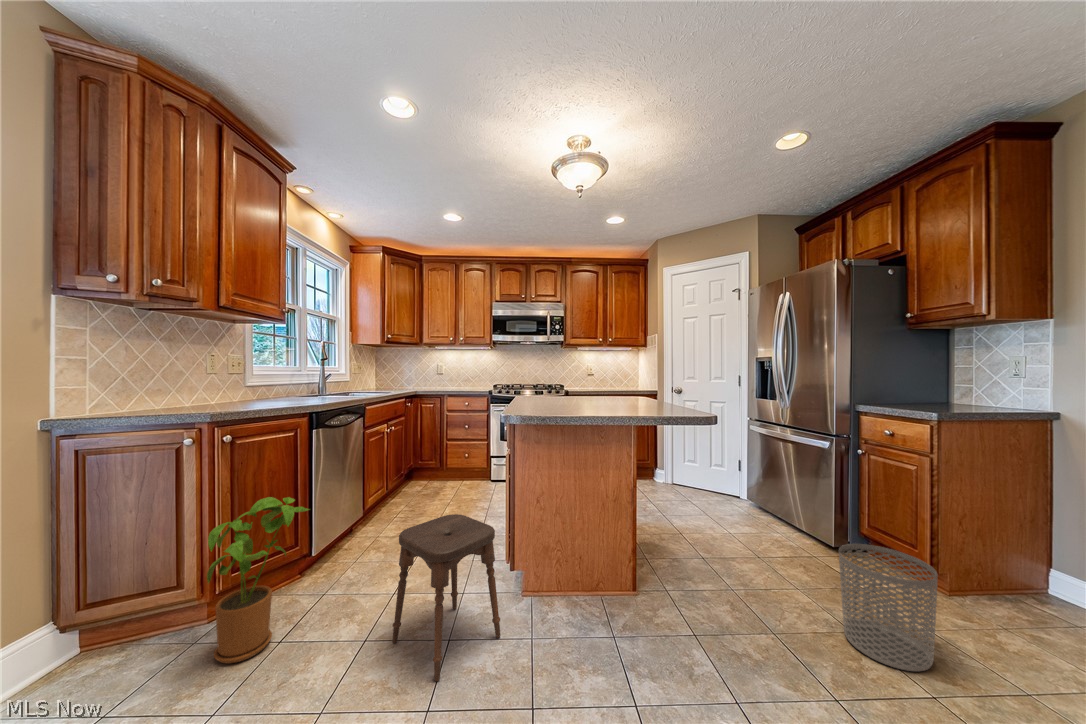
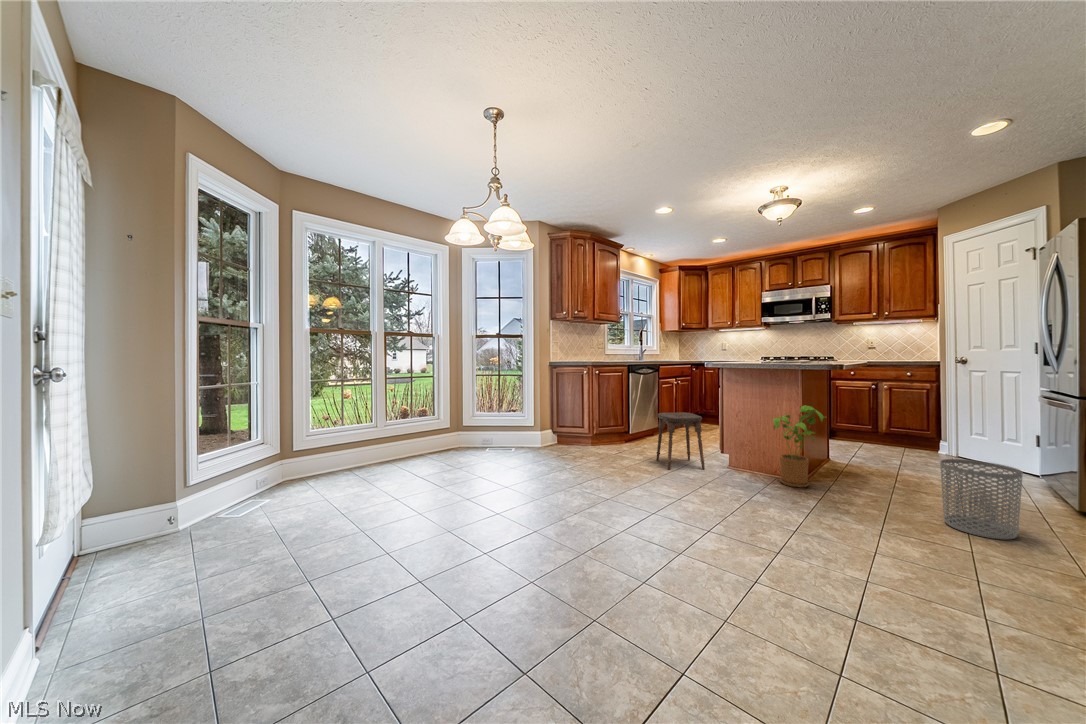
house plant: present [207,497,309,663] -> present [773,406,826,487]

